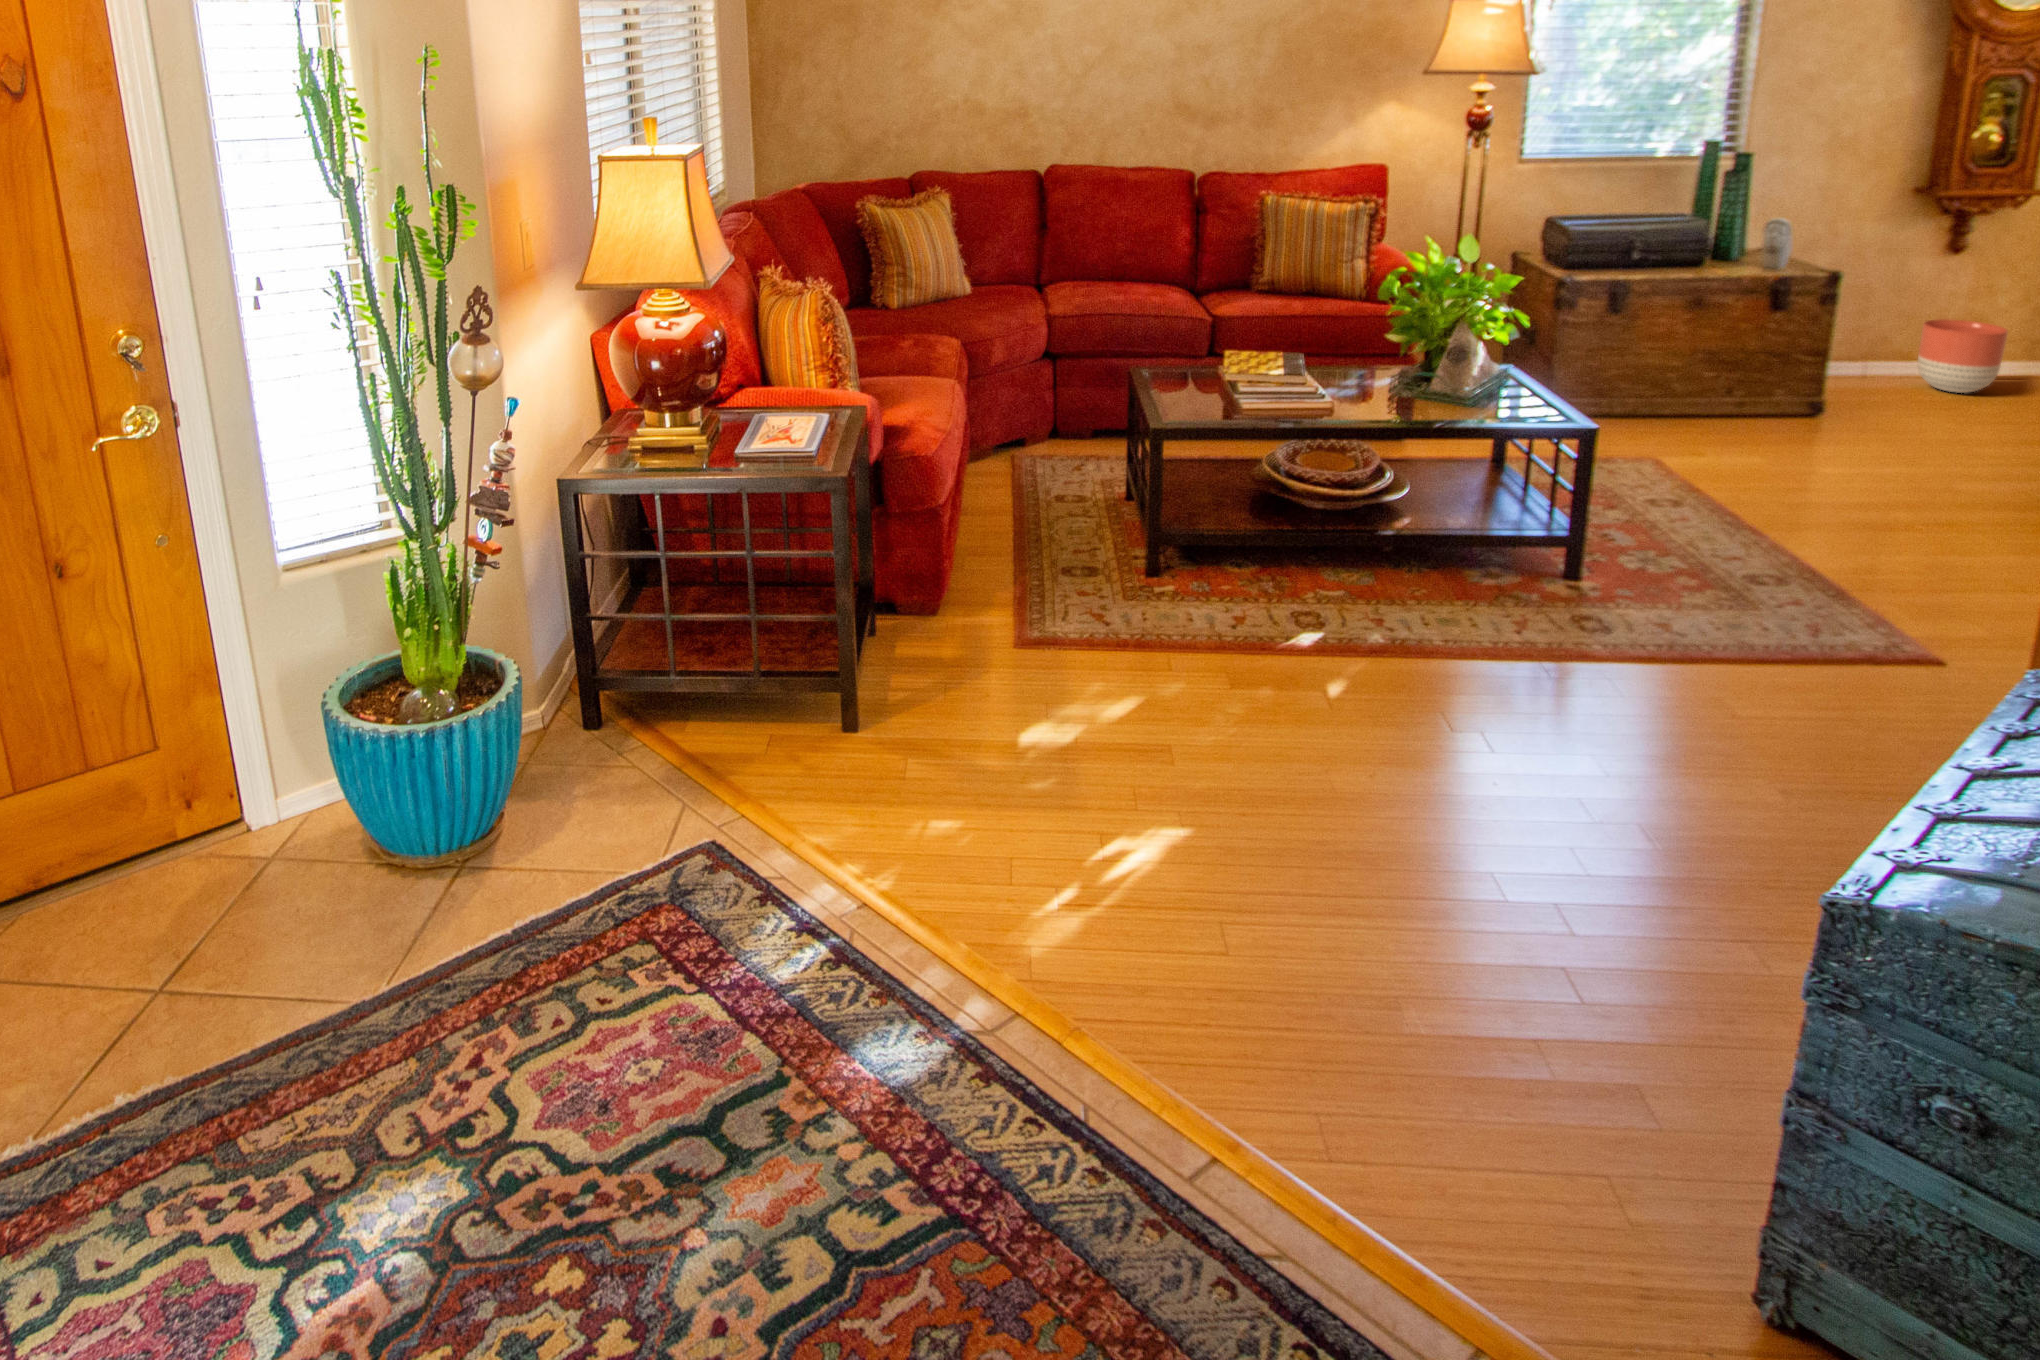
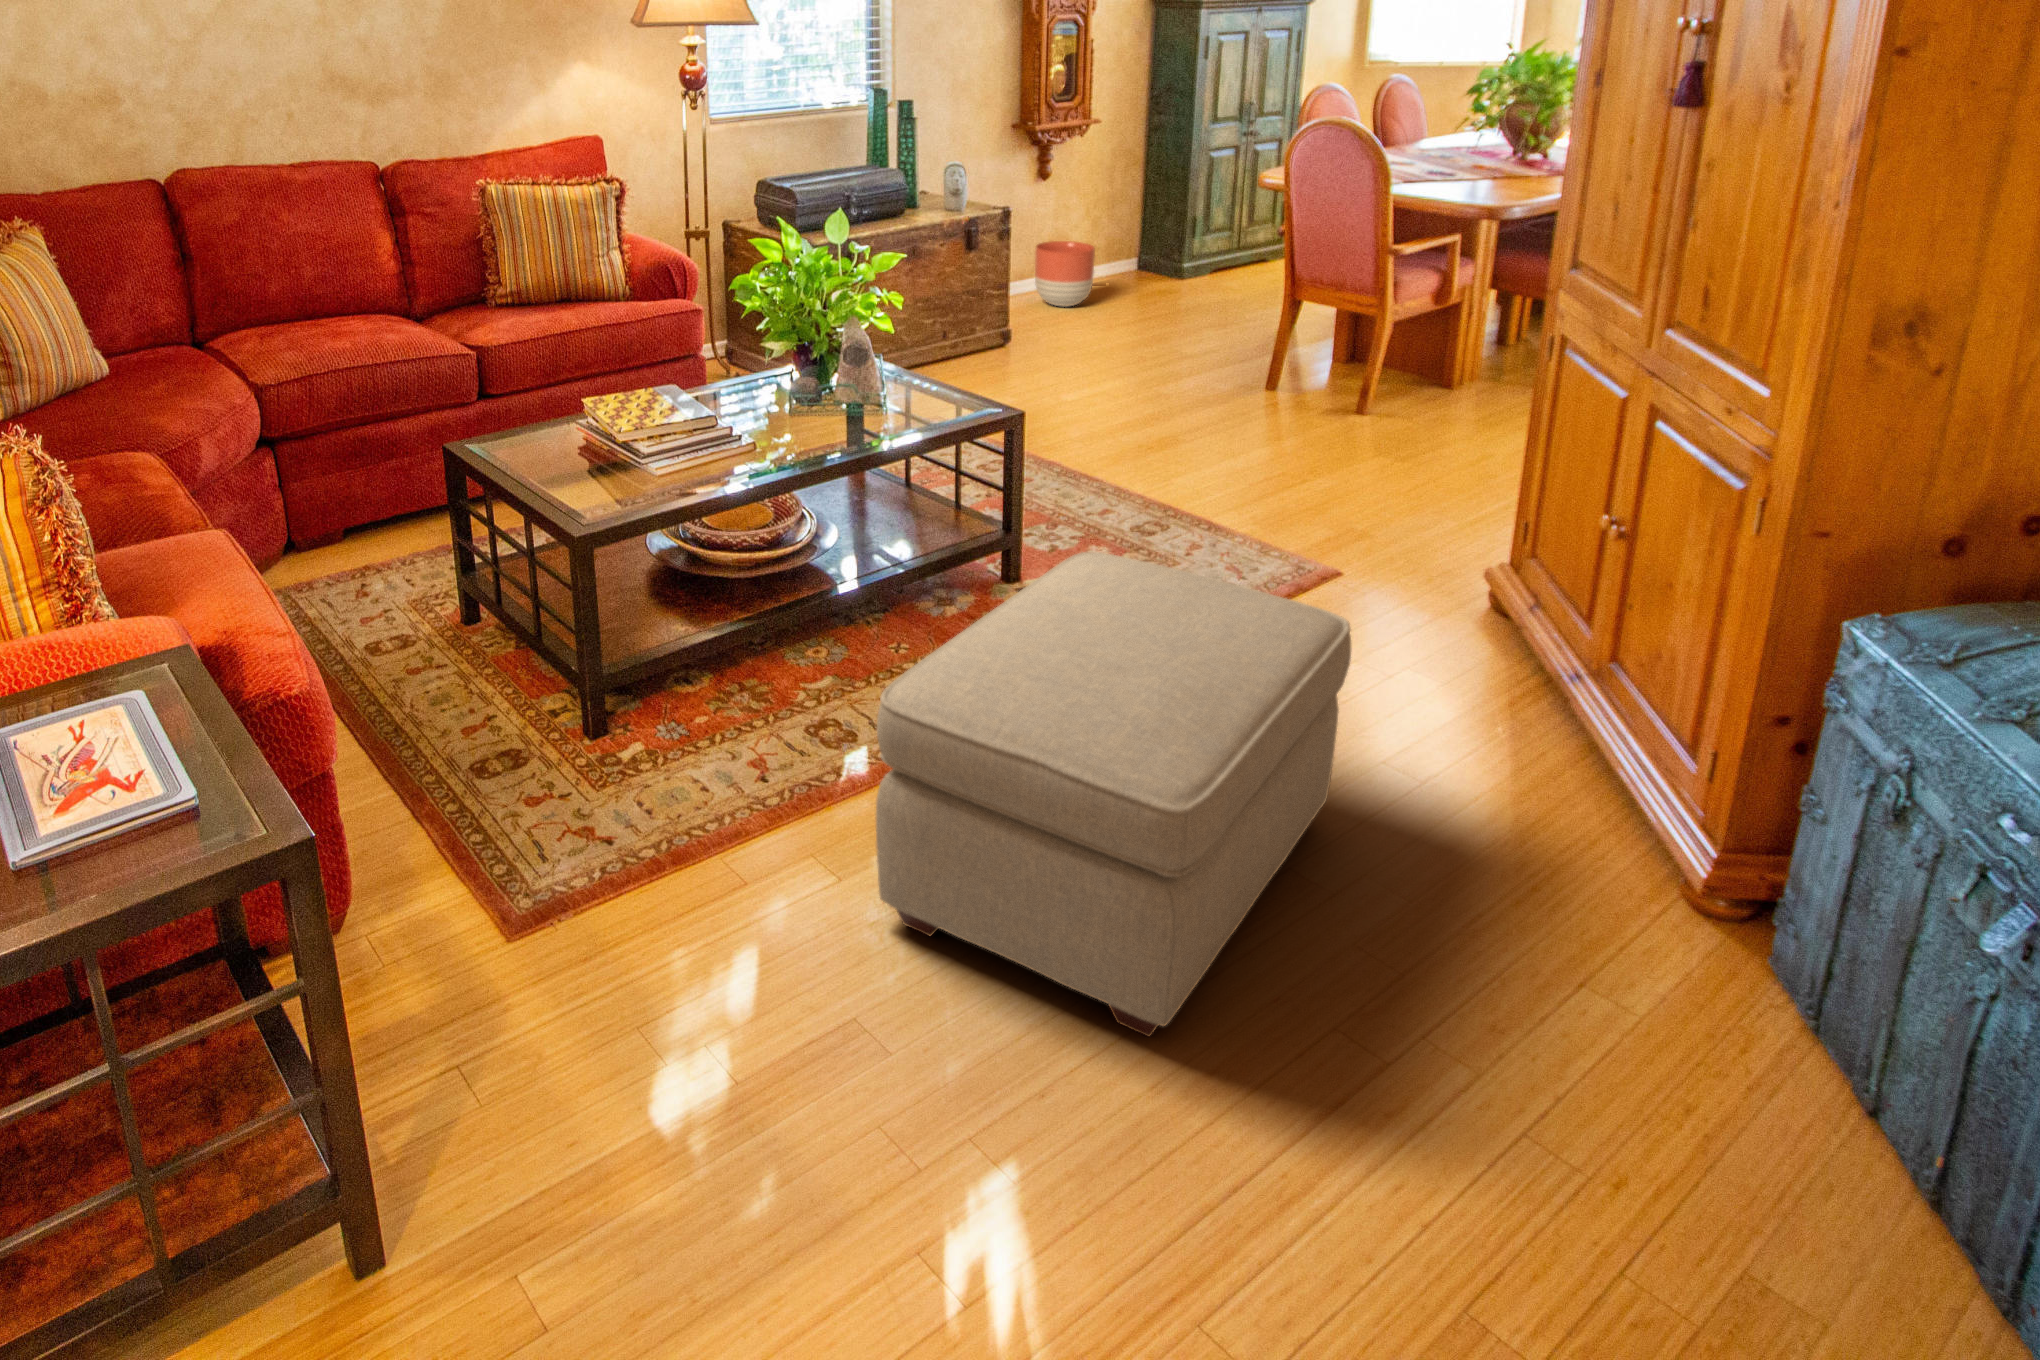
ottoman: none [1236,522,1714,844] -> present [876,551,1351,1037]

